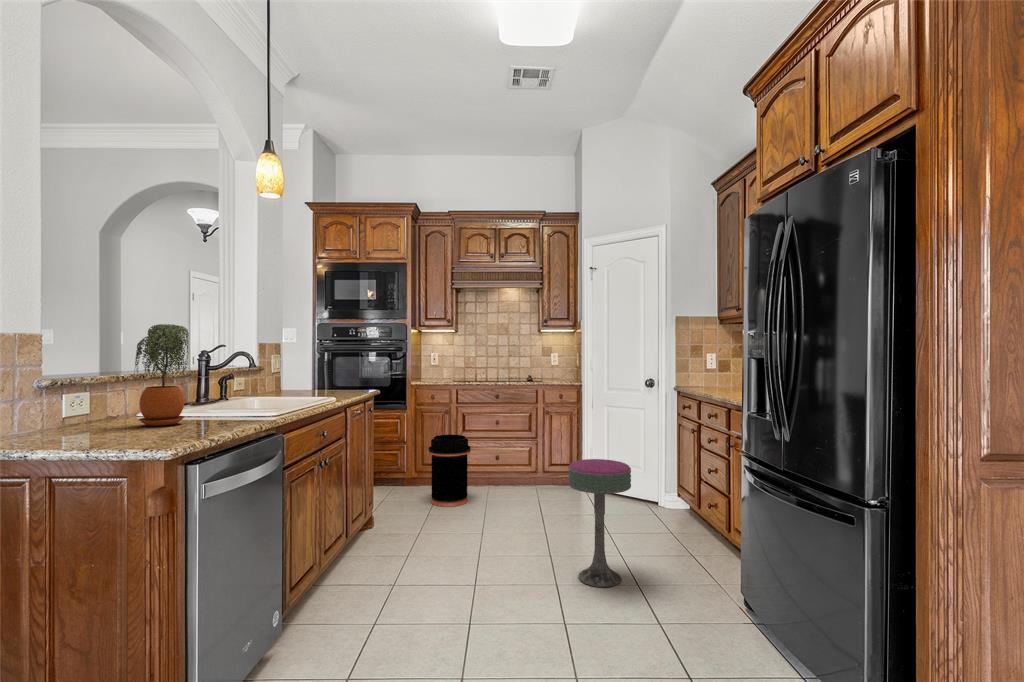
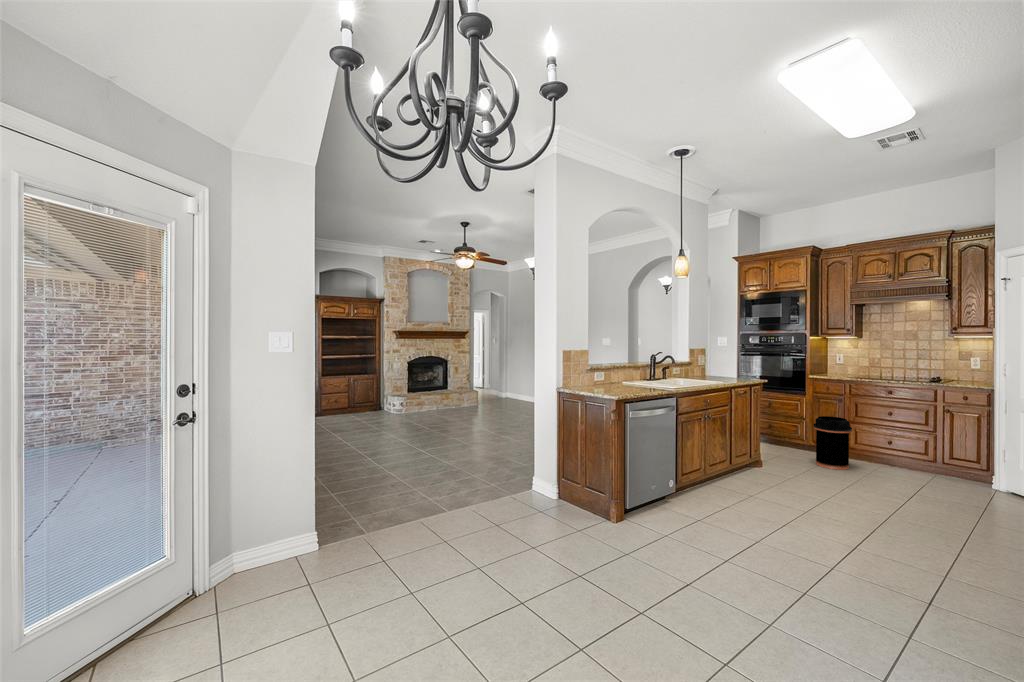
potted plant: present [134,324,189,426] -> none [616,347,635,387]
bar stool: present [568,459,631,587] -> none [874,444,936,541]

